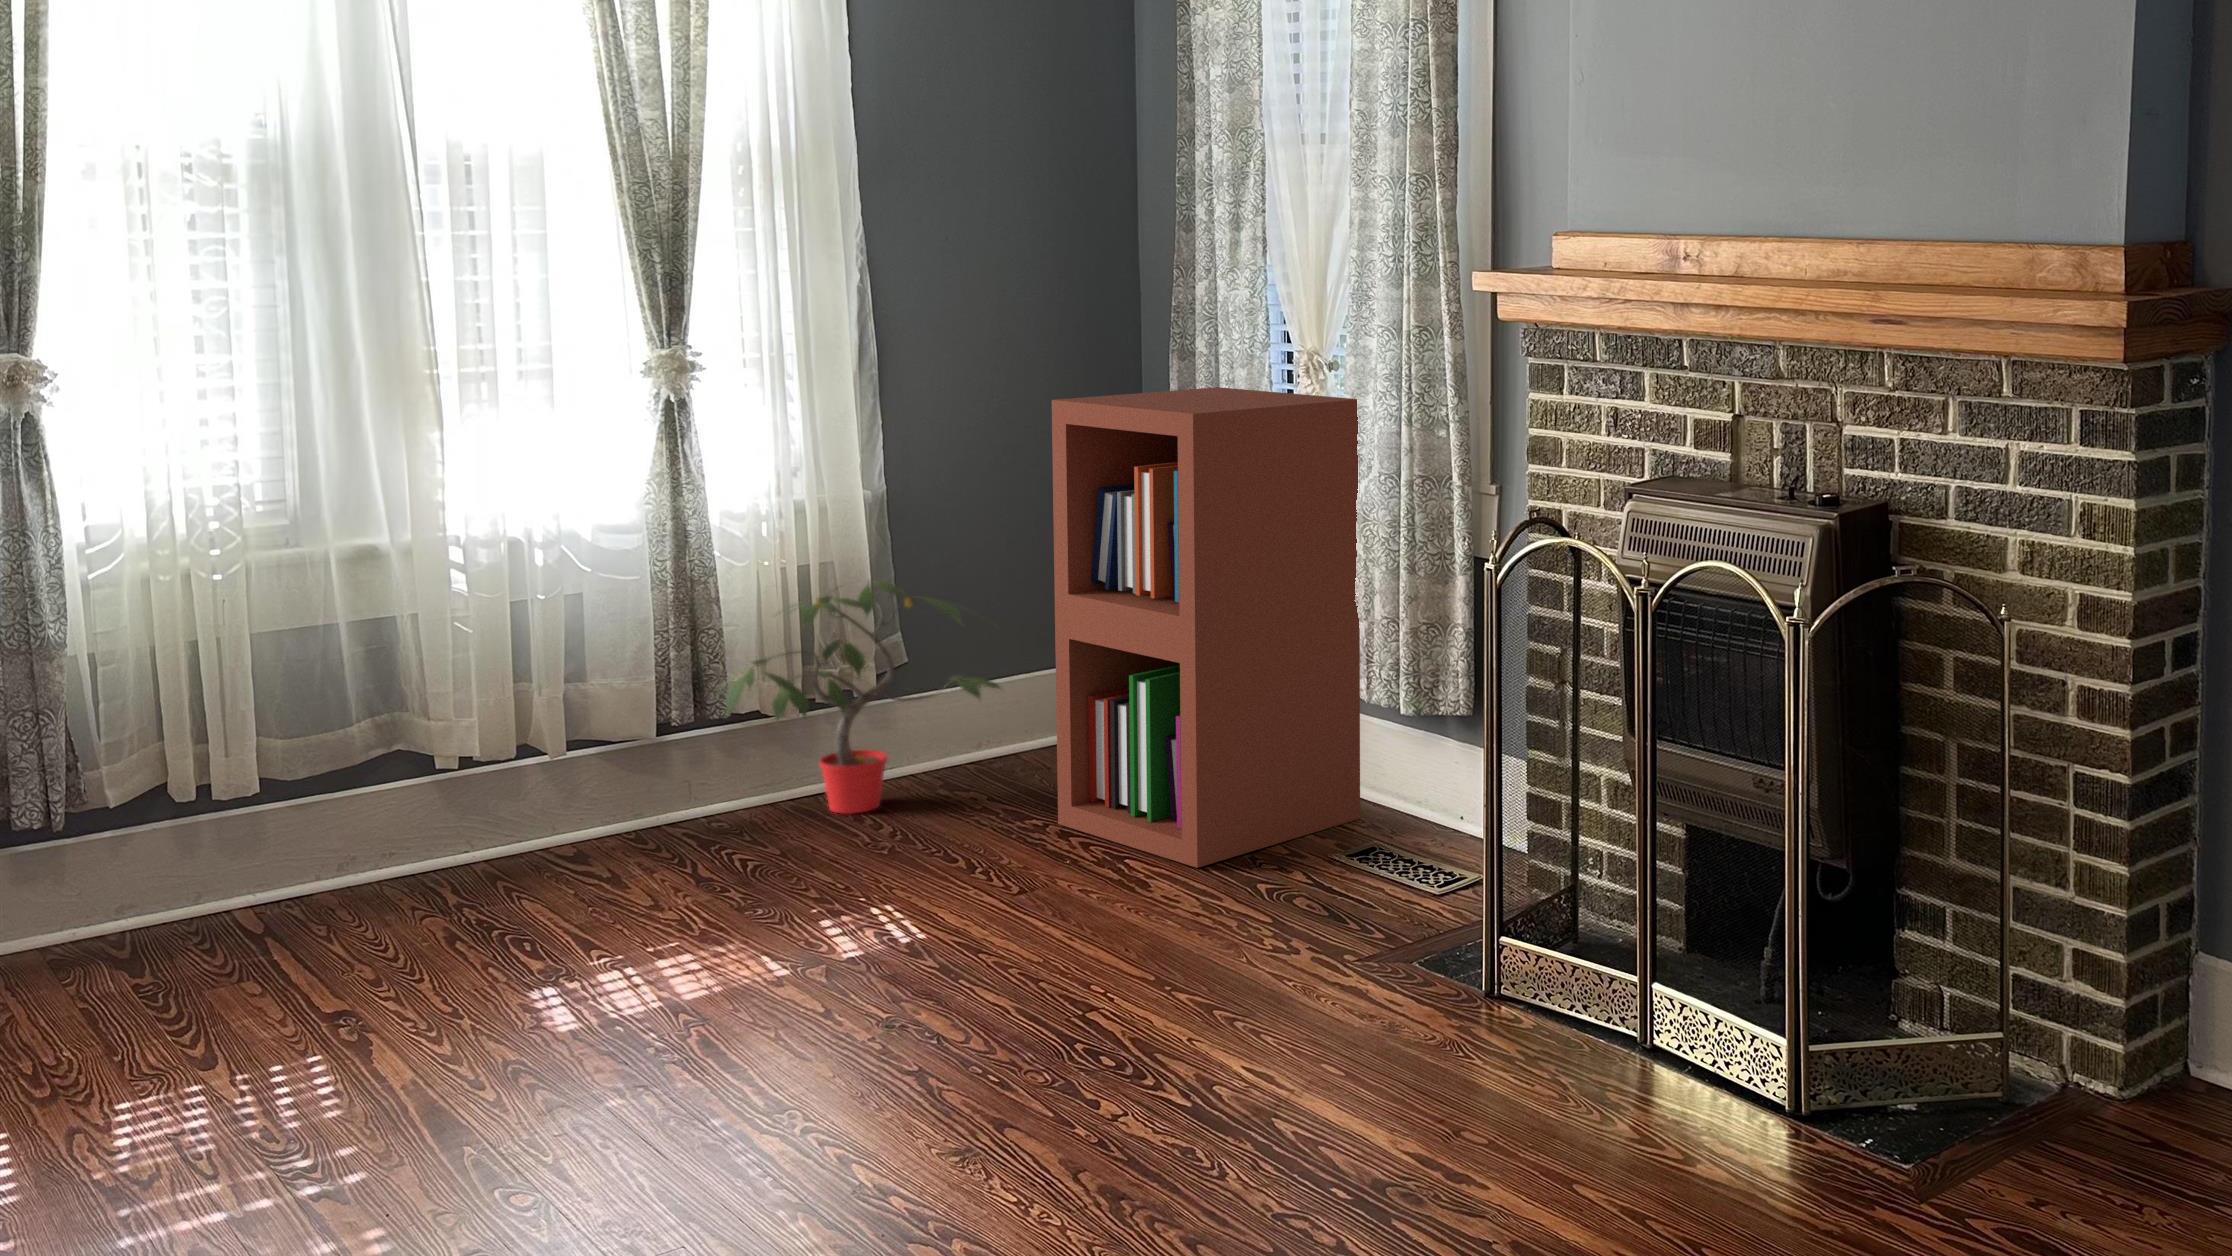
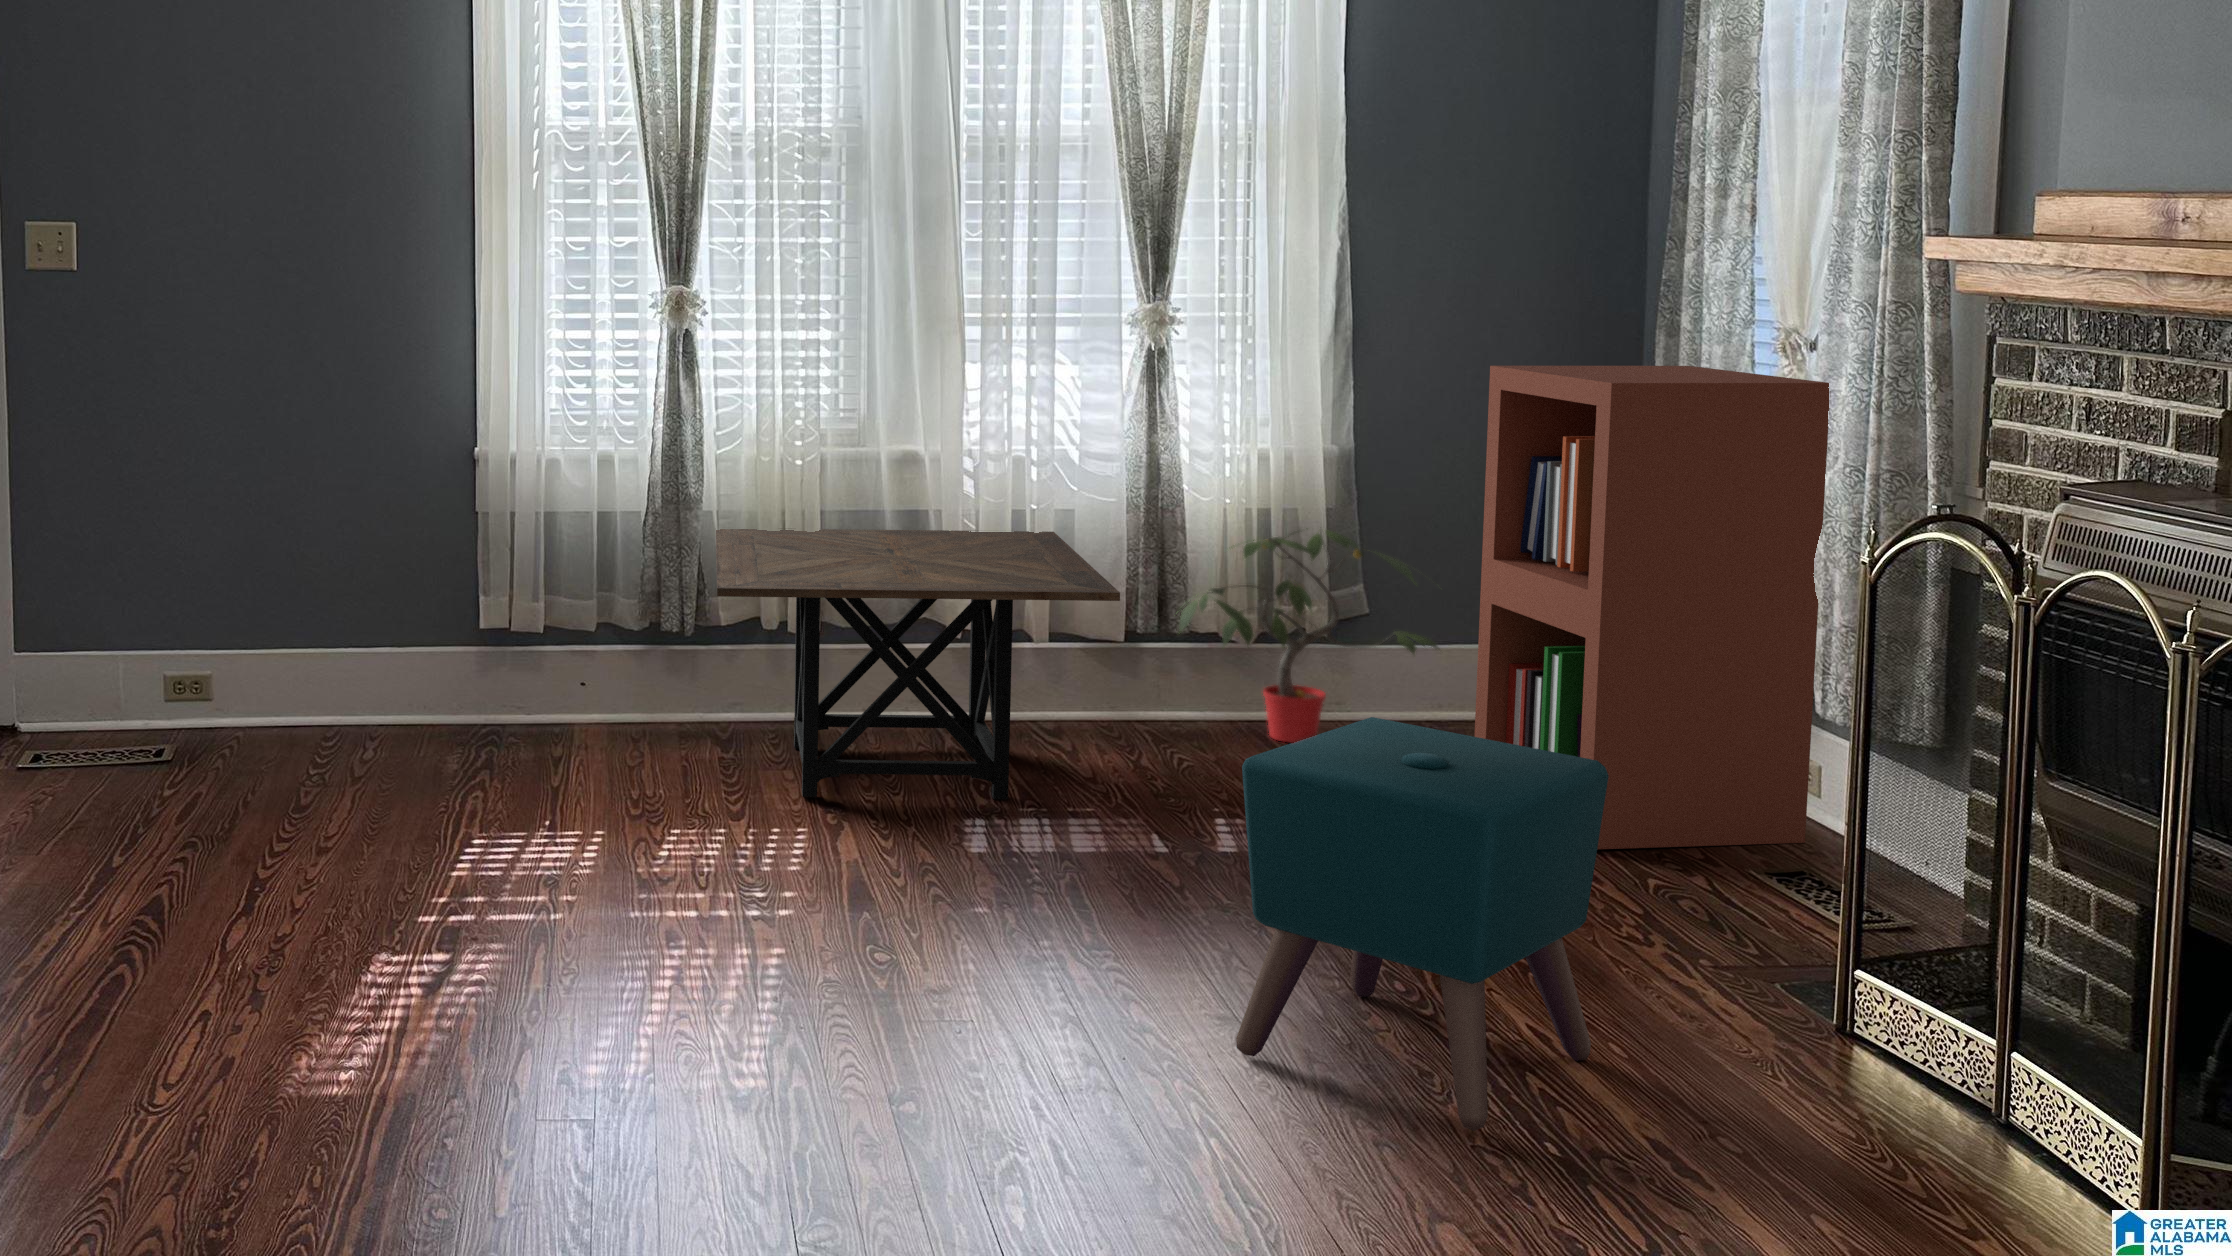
side table: none [83,622,708,1014] -> present [716,529,1120,799]
ottoman: none [986,792,1320,1200] -> present [1236,717,1609,1131]

